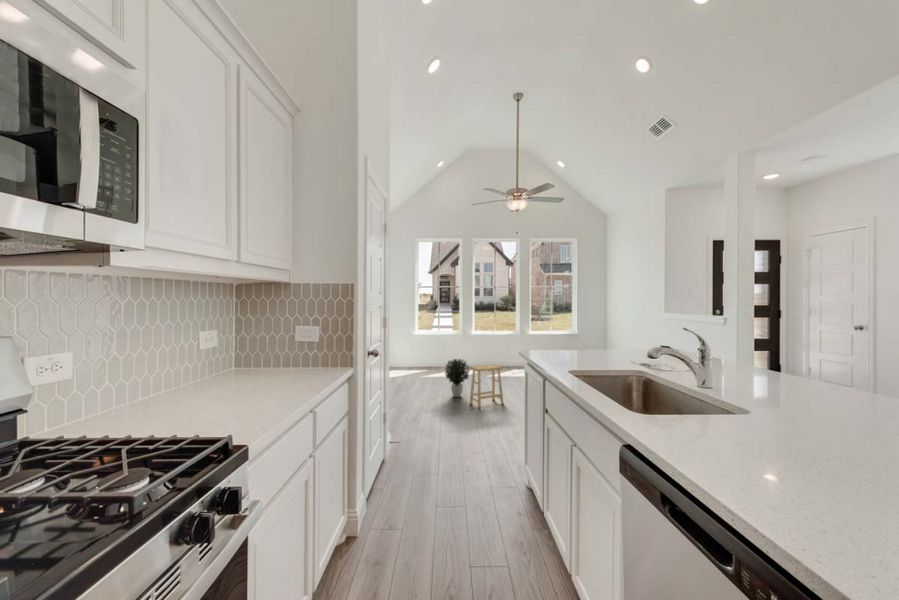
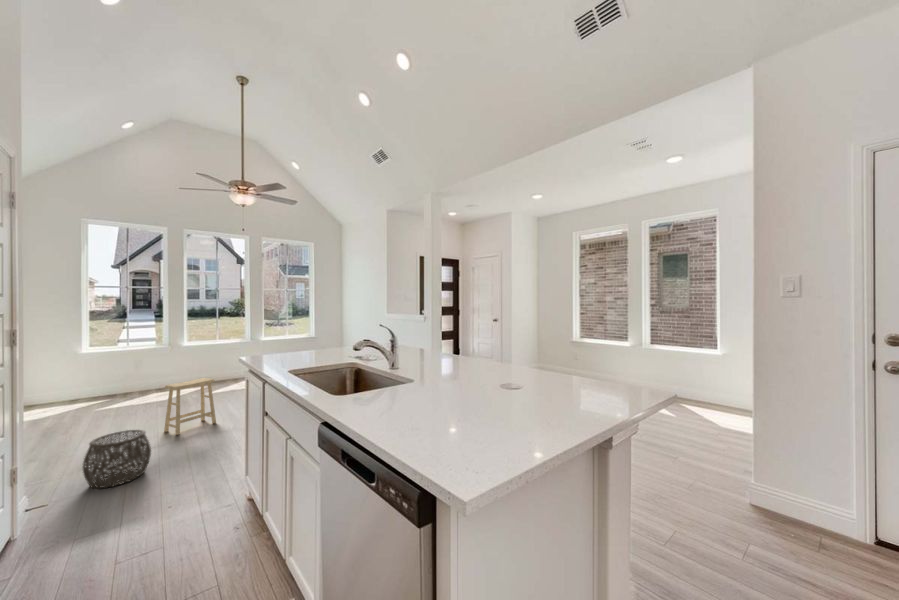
potted plant: present [445,359,469,397] -> none [124,377,169,427]
woven basket: none [435,397,470,435] -> present [83,429,151,489]

